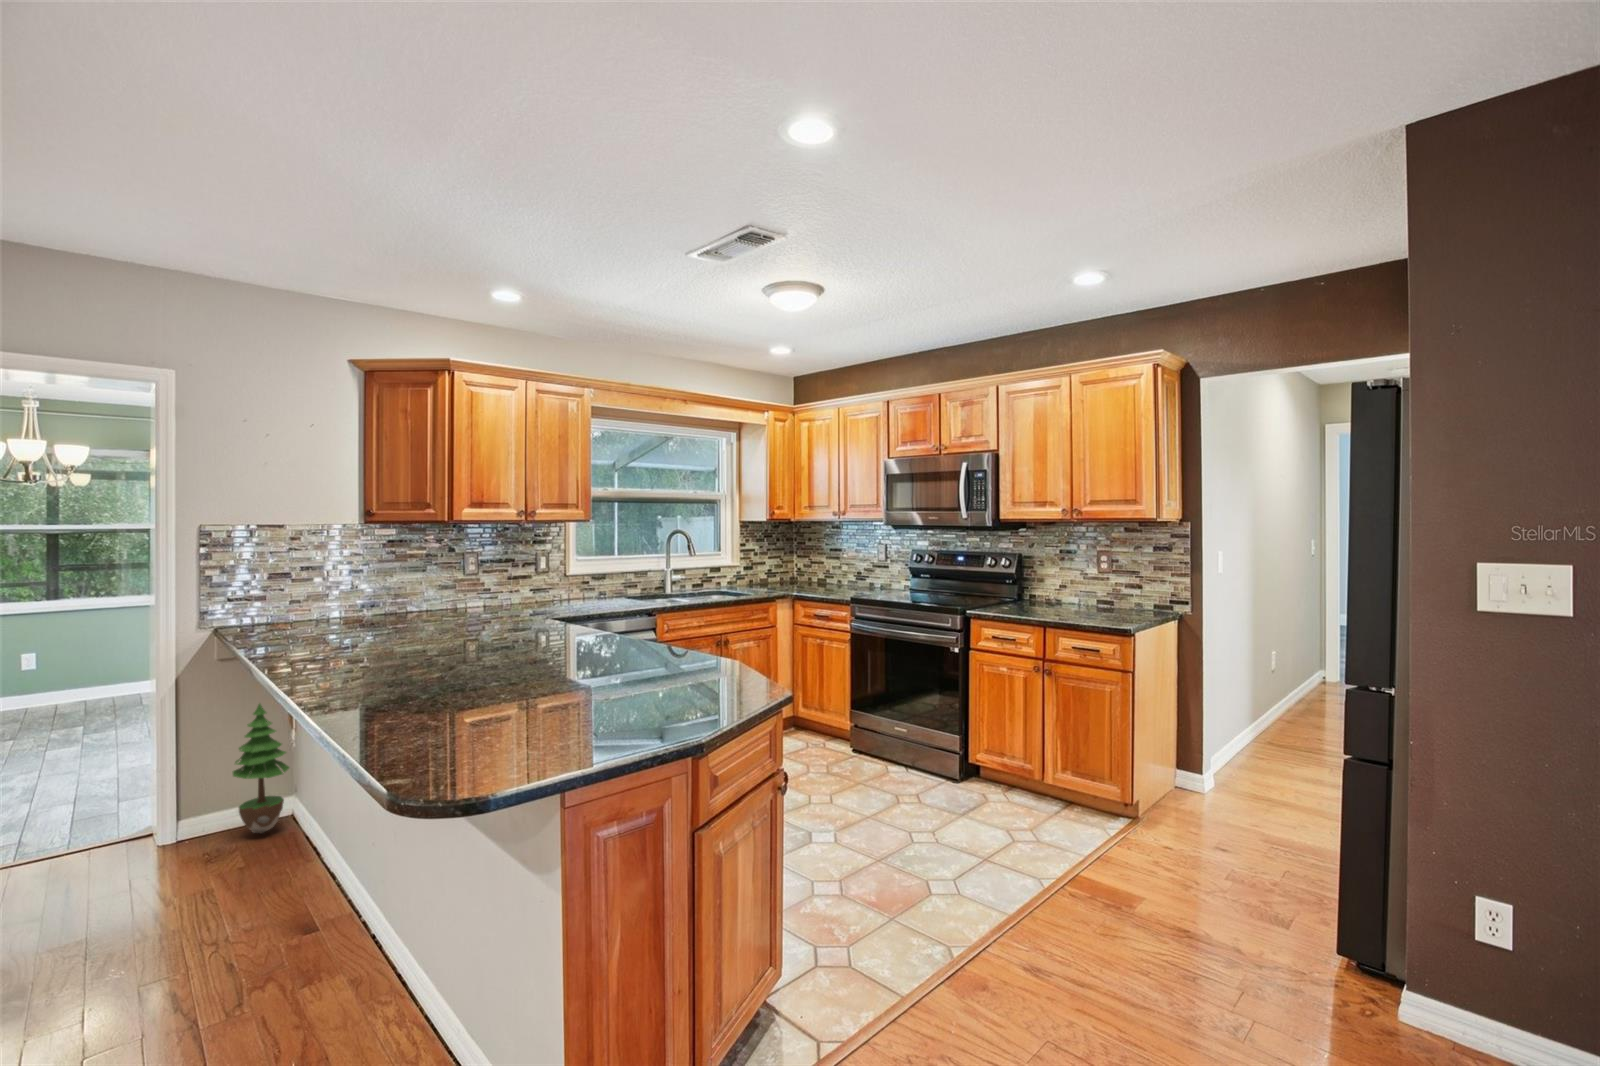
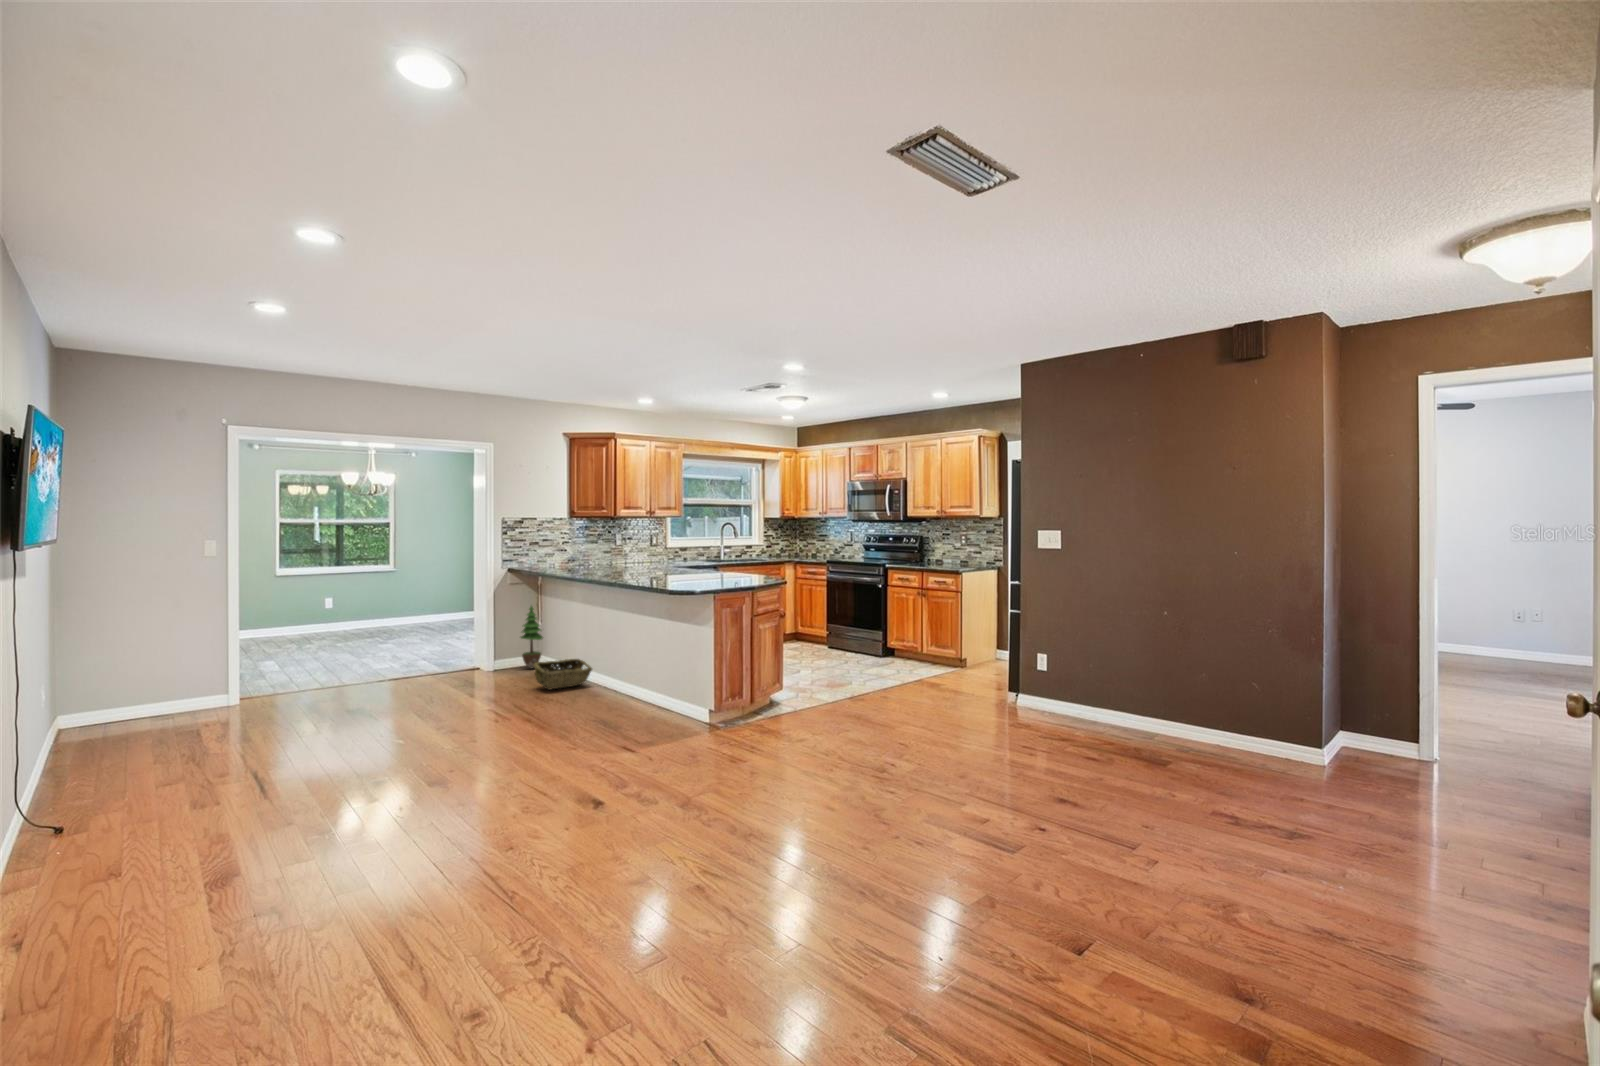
woven basket: none [189,840,341,941] -> present [533,659,592,690]

